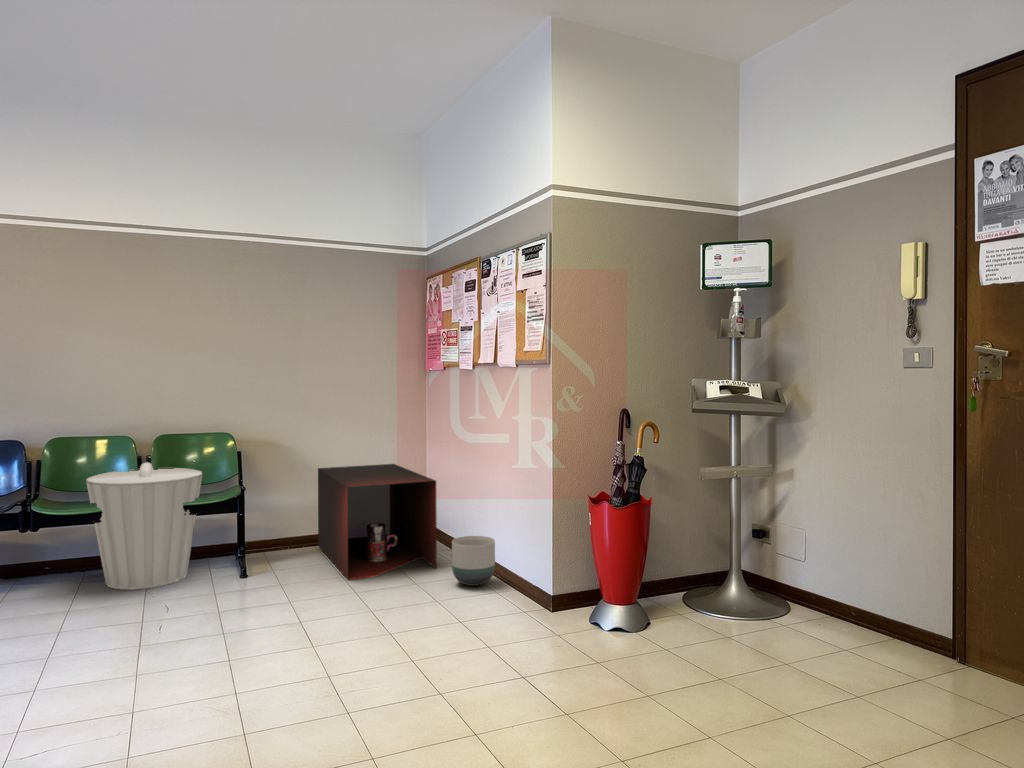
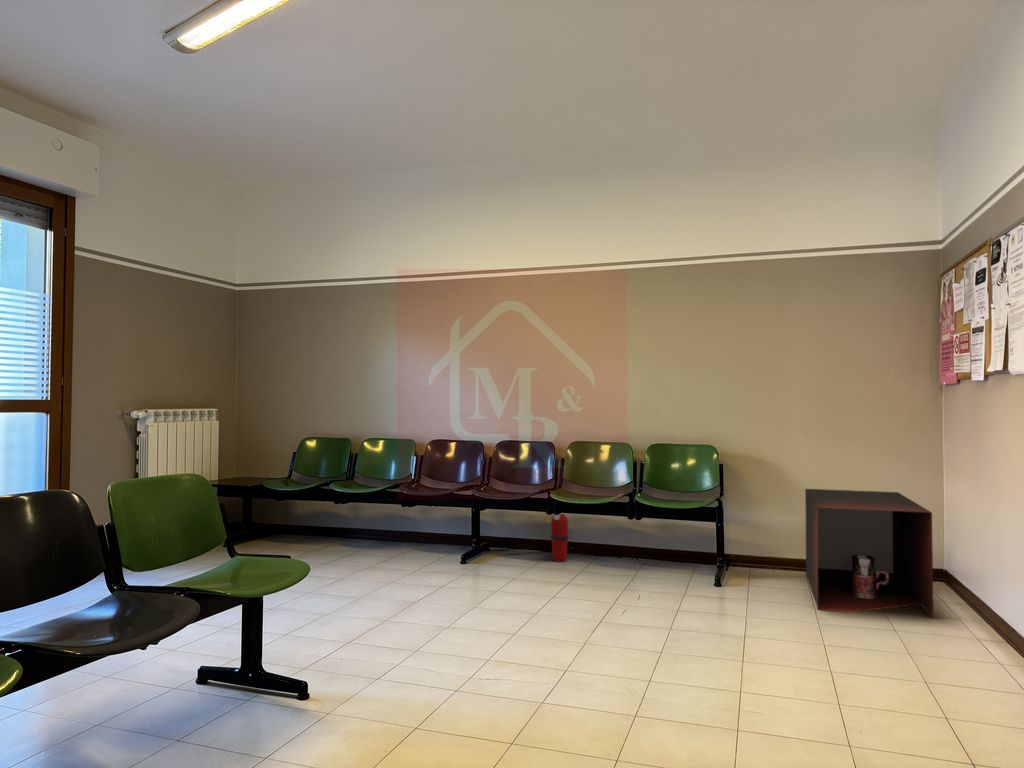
trash can: present [87,462,202,590] -> none [590,467,684,580]
fire extinguisher: none [24,507,50,585] -> present [551,514,569,562]
planter: present [452,536,495,586] -> none [942,583,1006,647]

